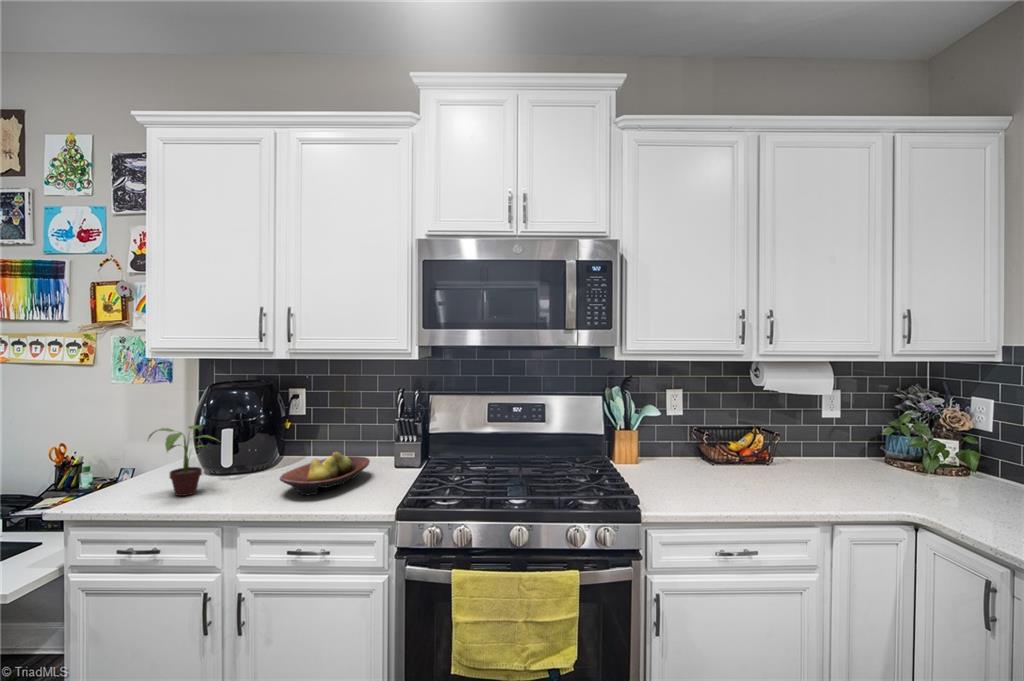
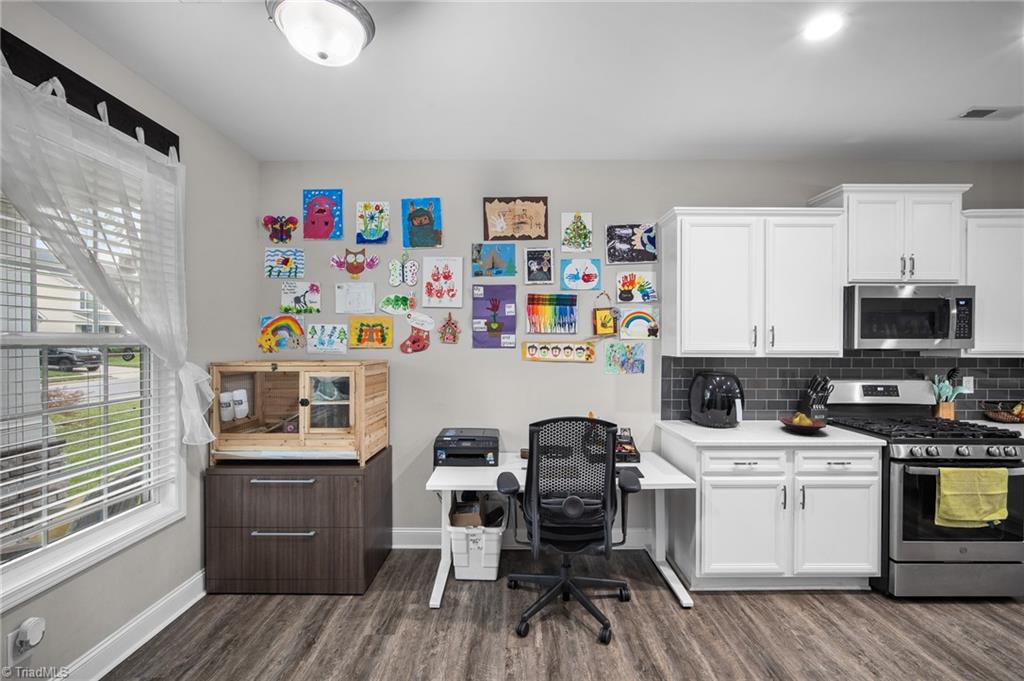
potted plant: present [148,425,217,496] -> none [717,395,751,435]

